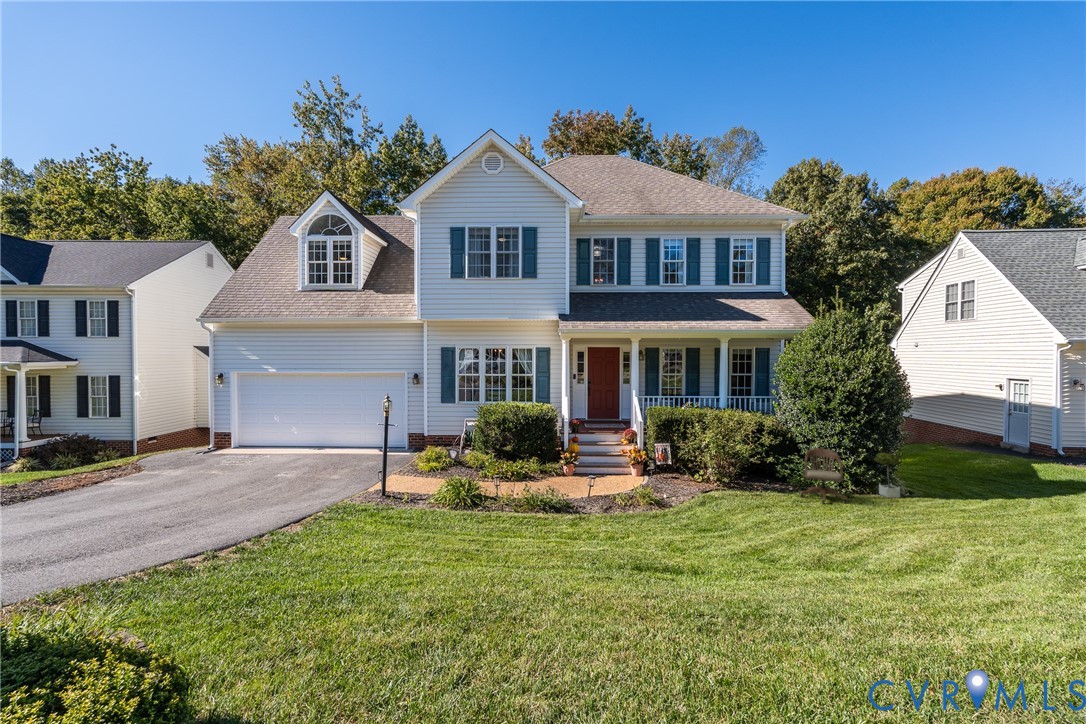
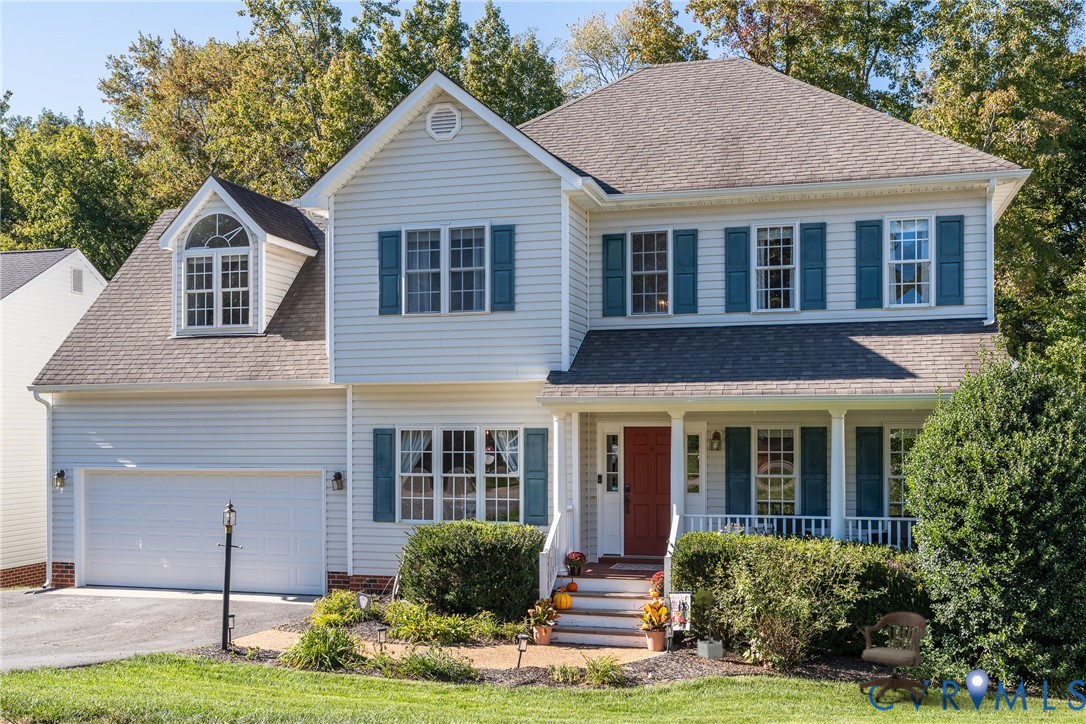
potted tree: present [875,453,900,498] -> present [694,589,723,659]

